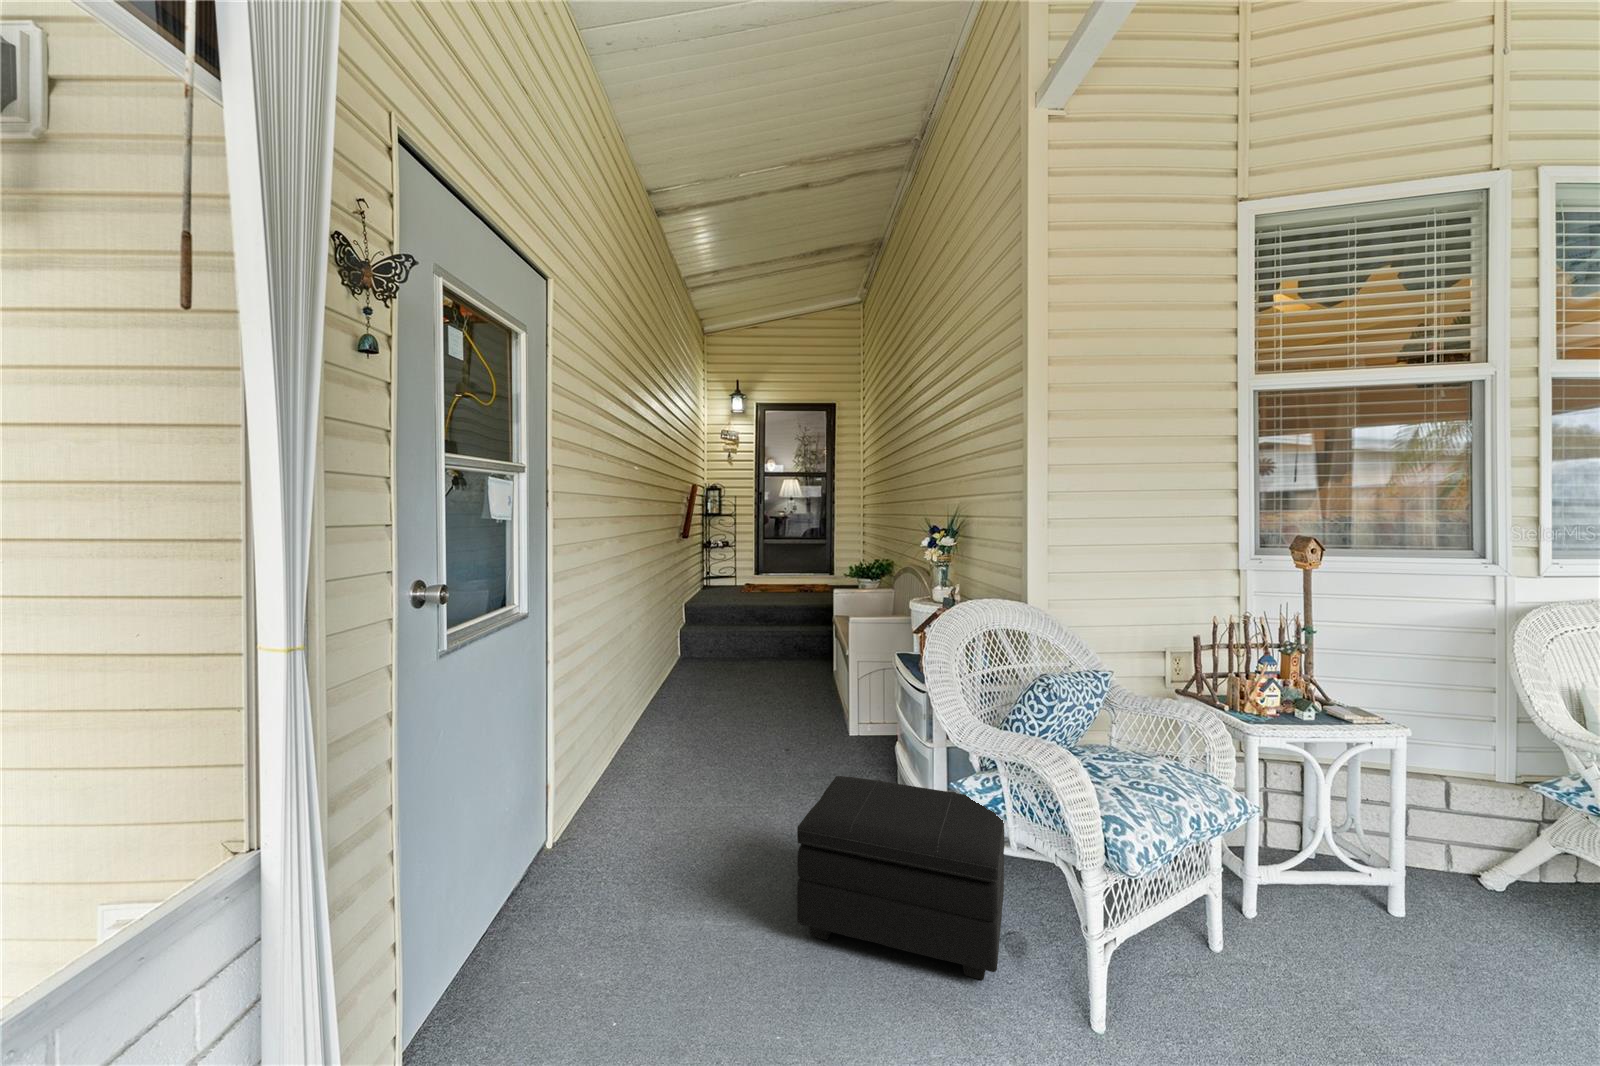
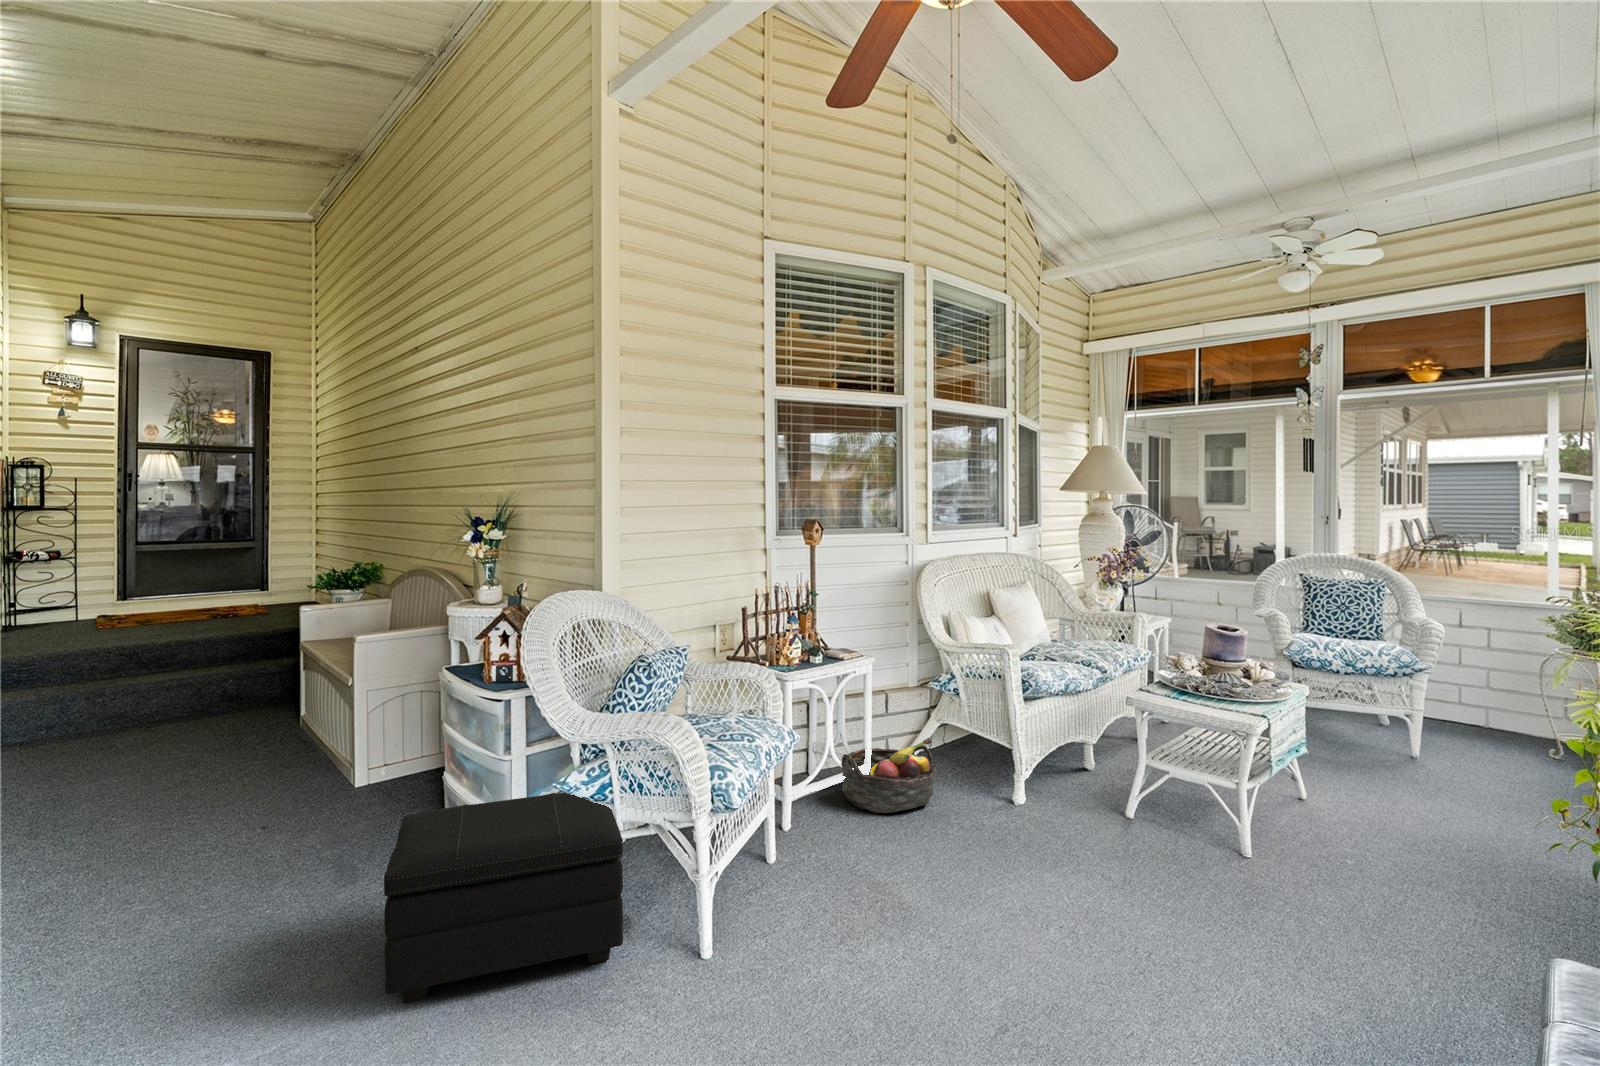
basket: none [1339,841,1526,959] -> present [841,738,936,813]

